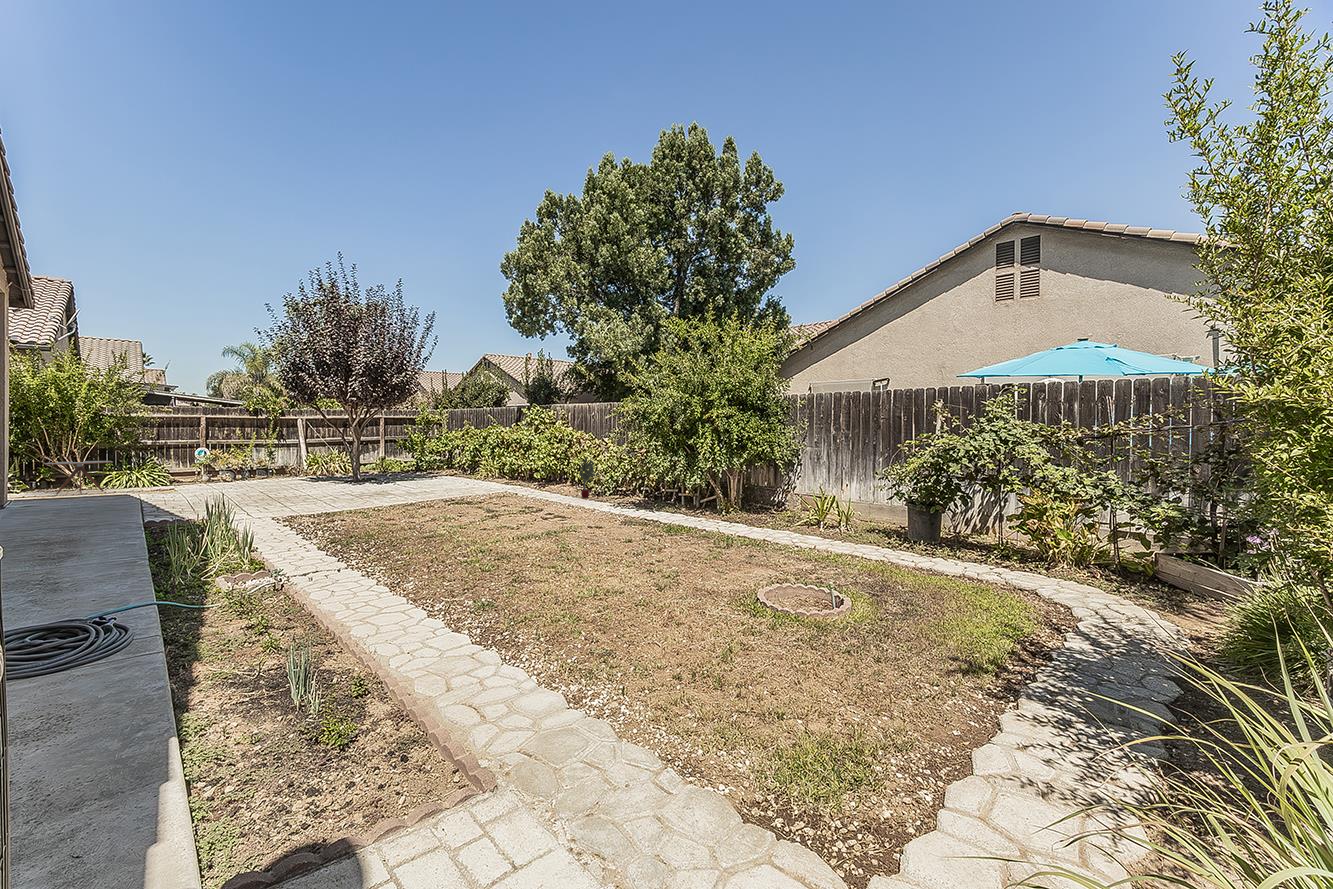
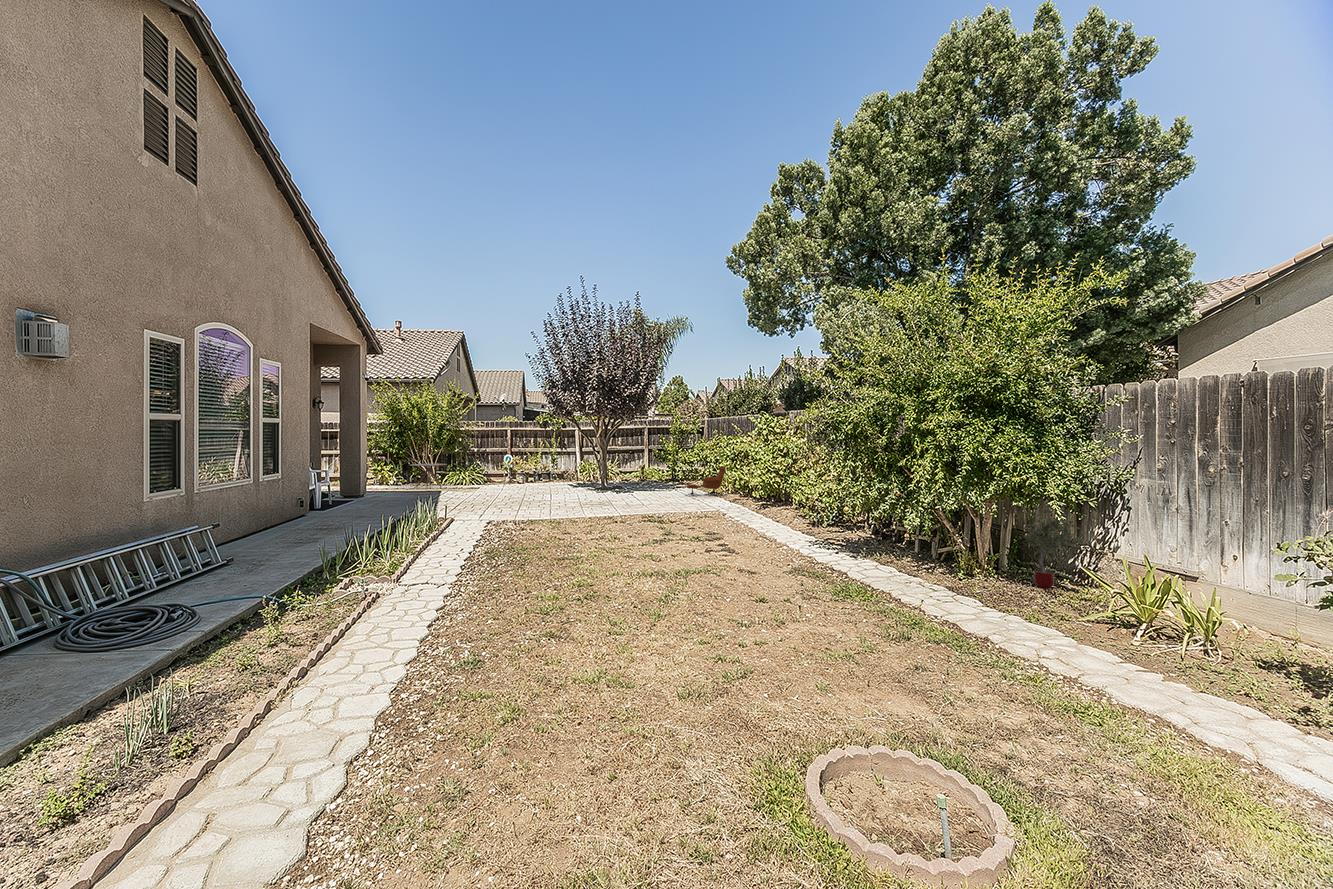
lounge chair: none [454,454,493,483] -> present [687,466,726,496]
potted tree: present [579,457,599,498] -> present [1024,506,1082,589]

